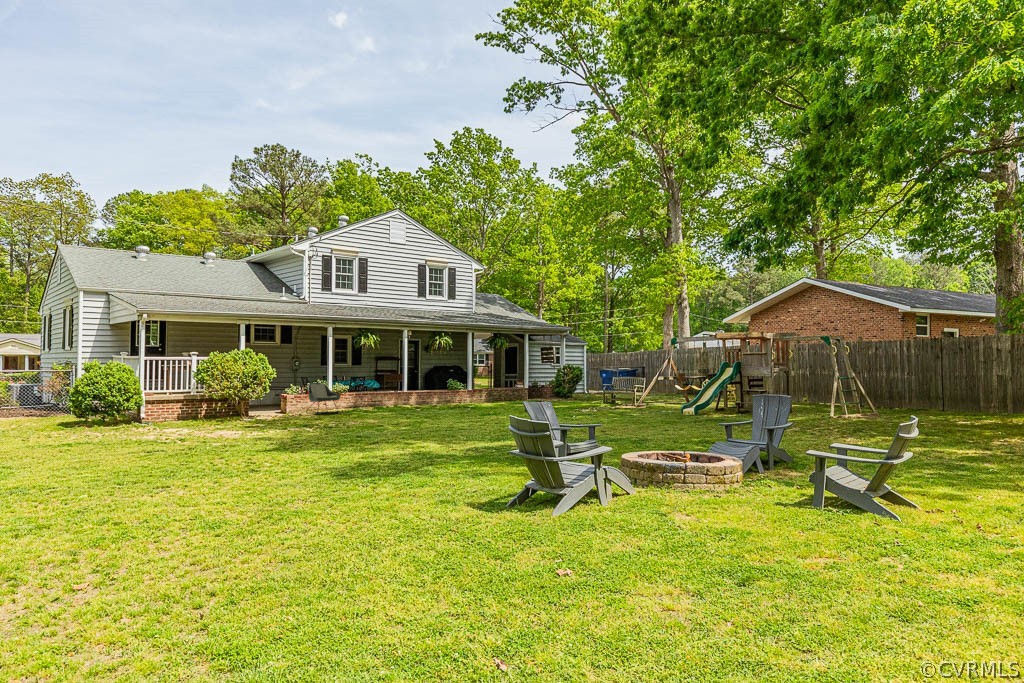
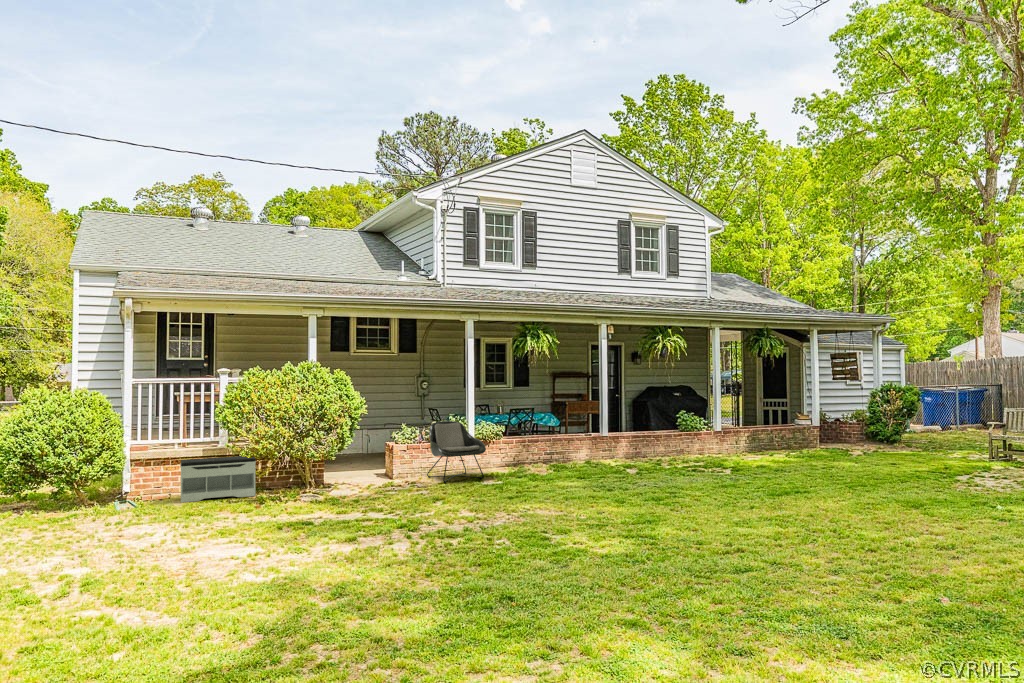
bench: none [171,400,215,424] -> present [180,456,256,502]

